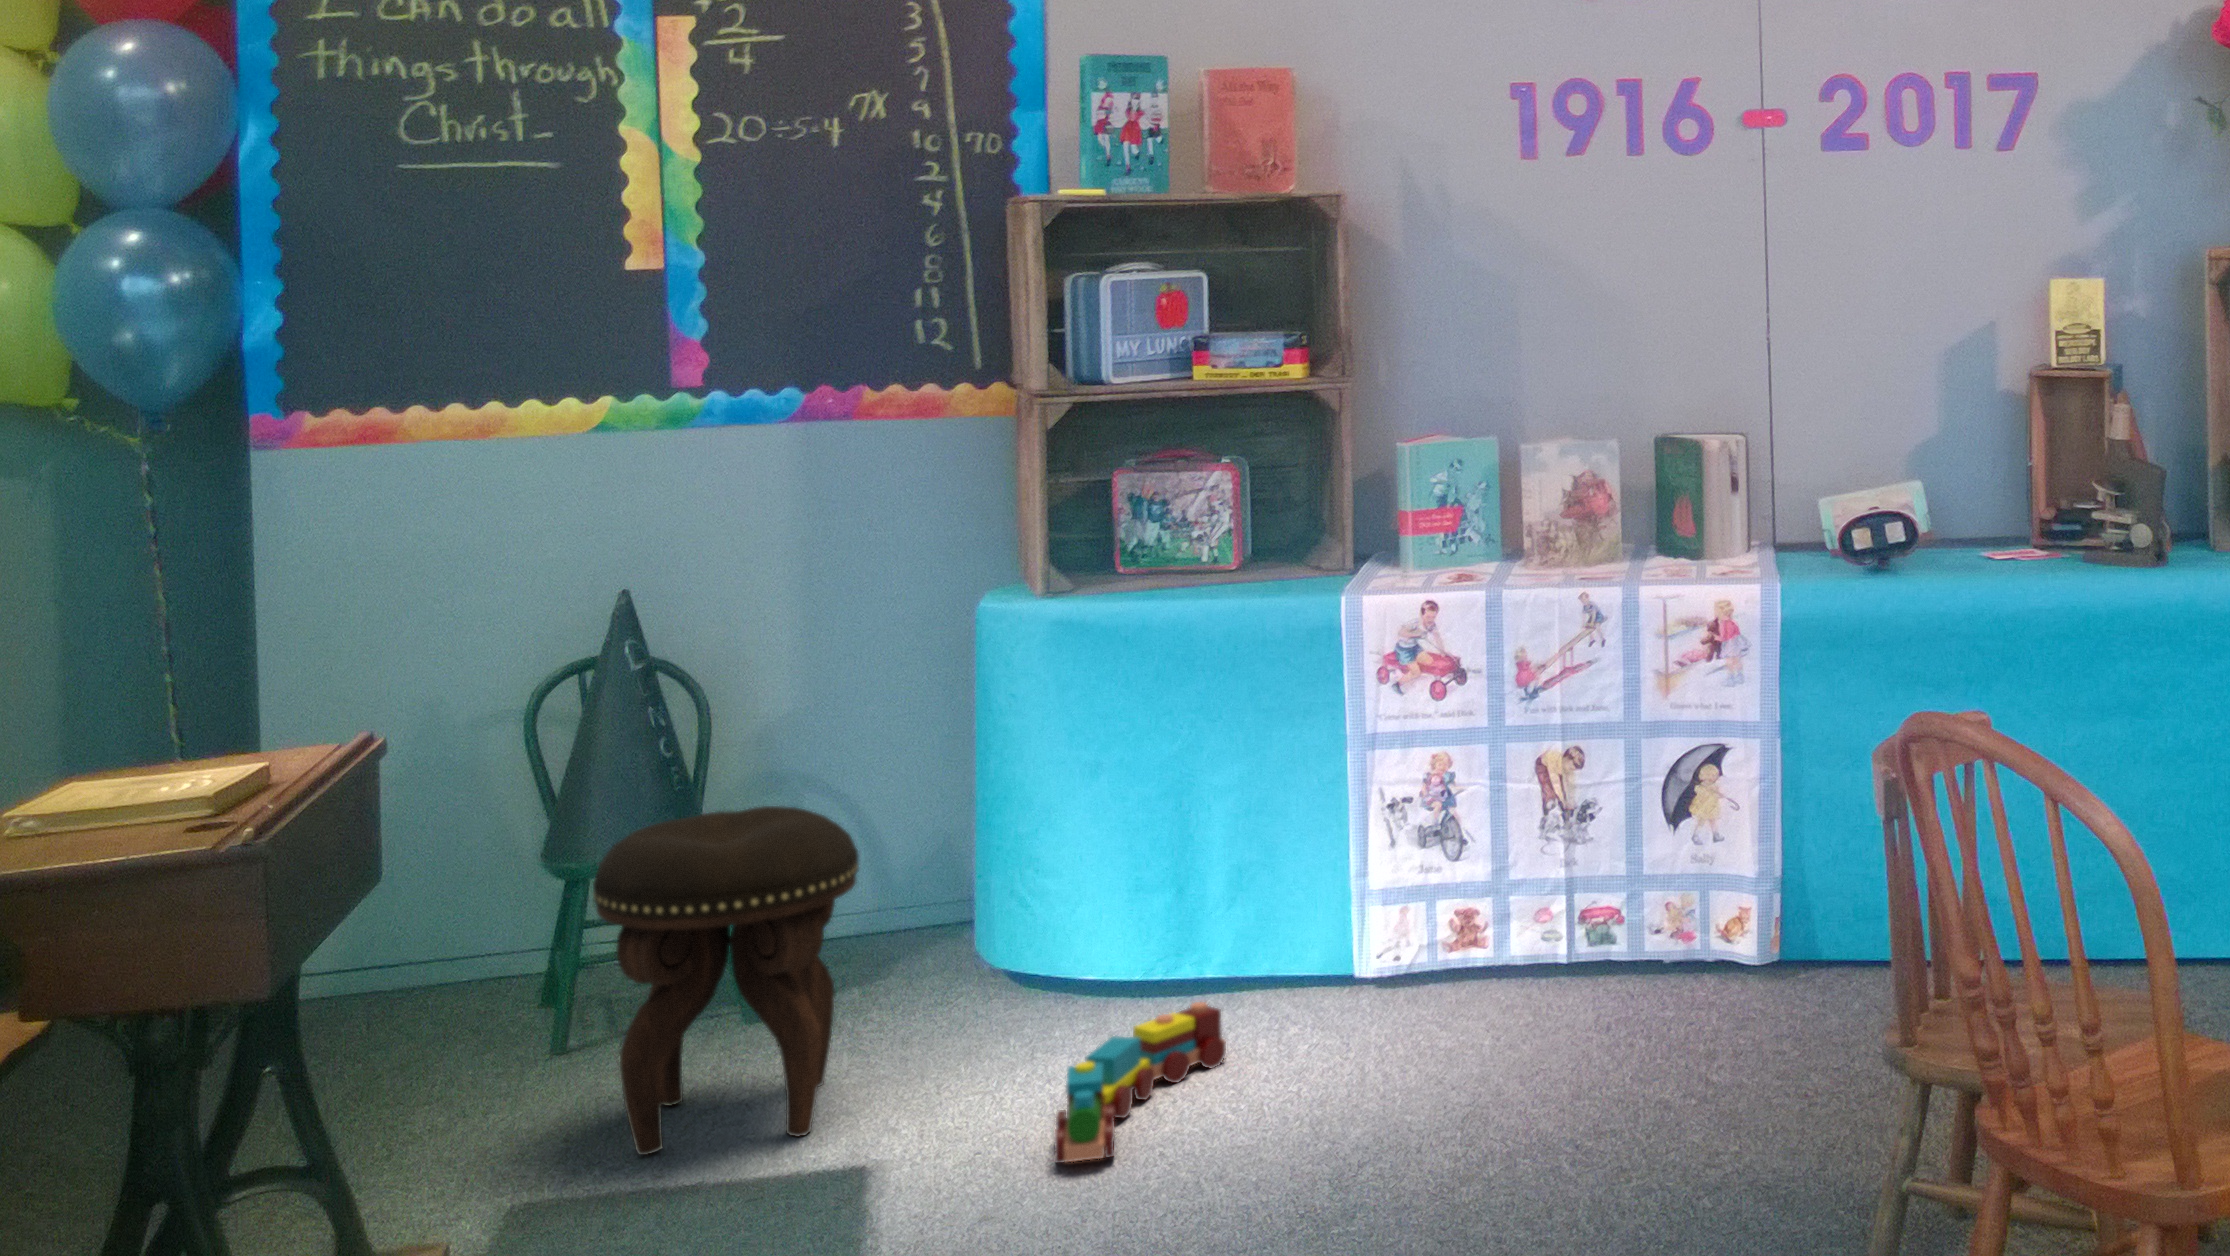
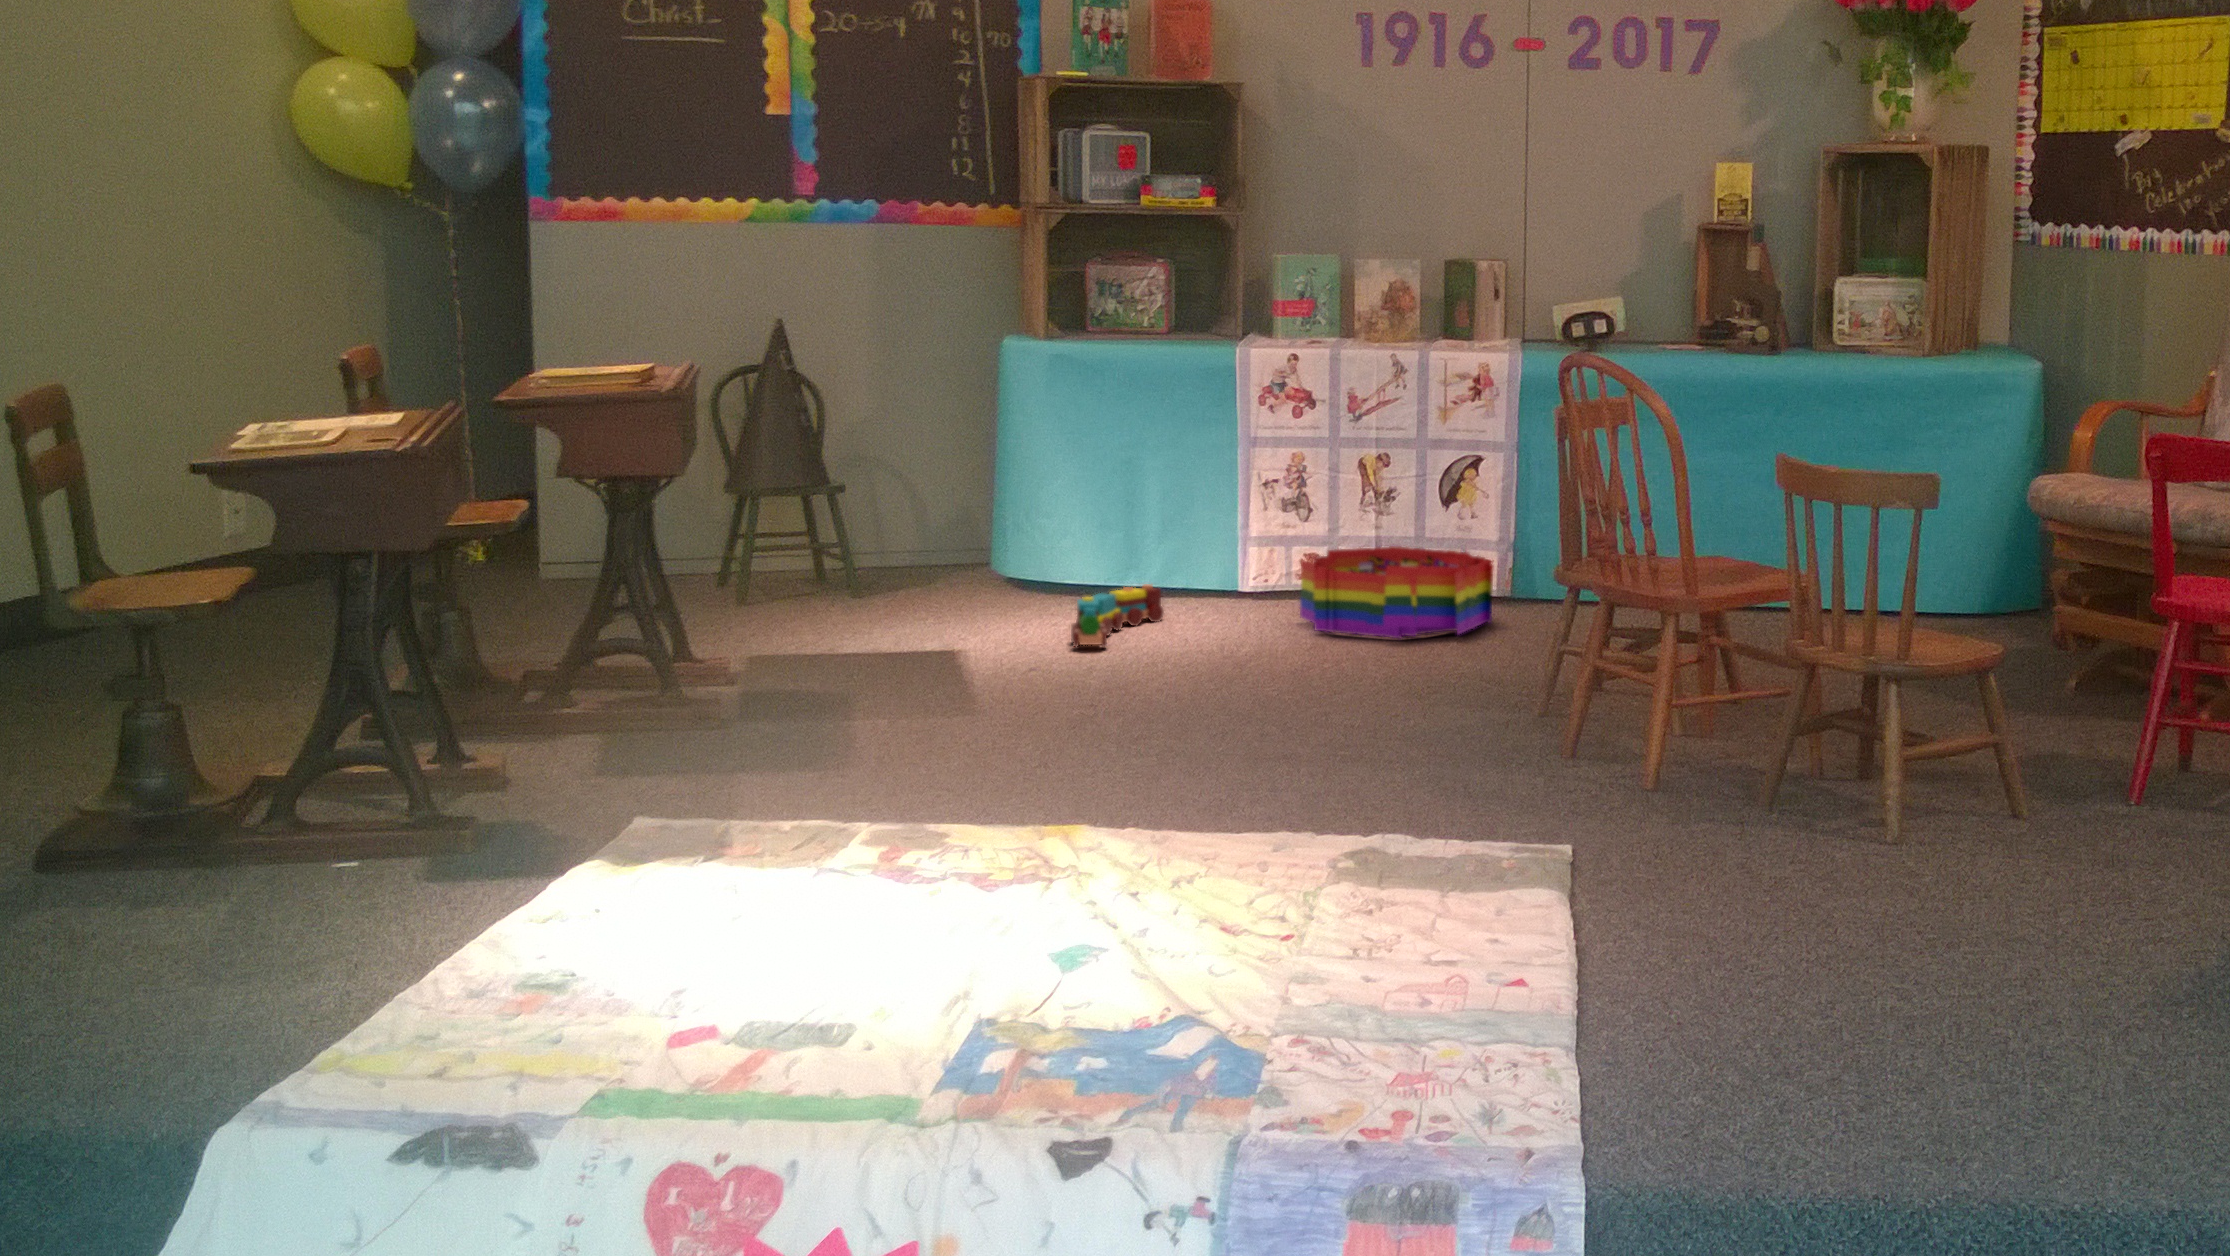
footstool: present [593,806,859,1155] -> none [795,448,947,637]
storage bin: none [1447,903,1759,1098] -> present [1300,546,1493,638]

